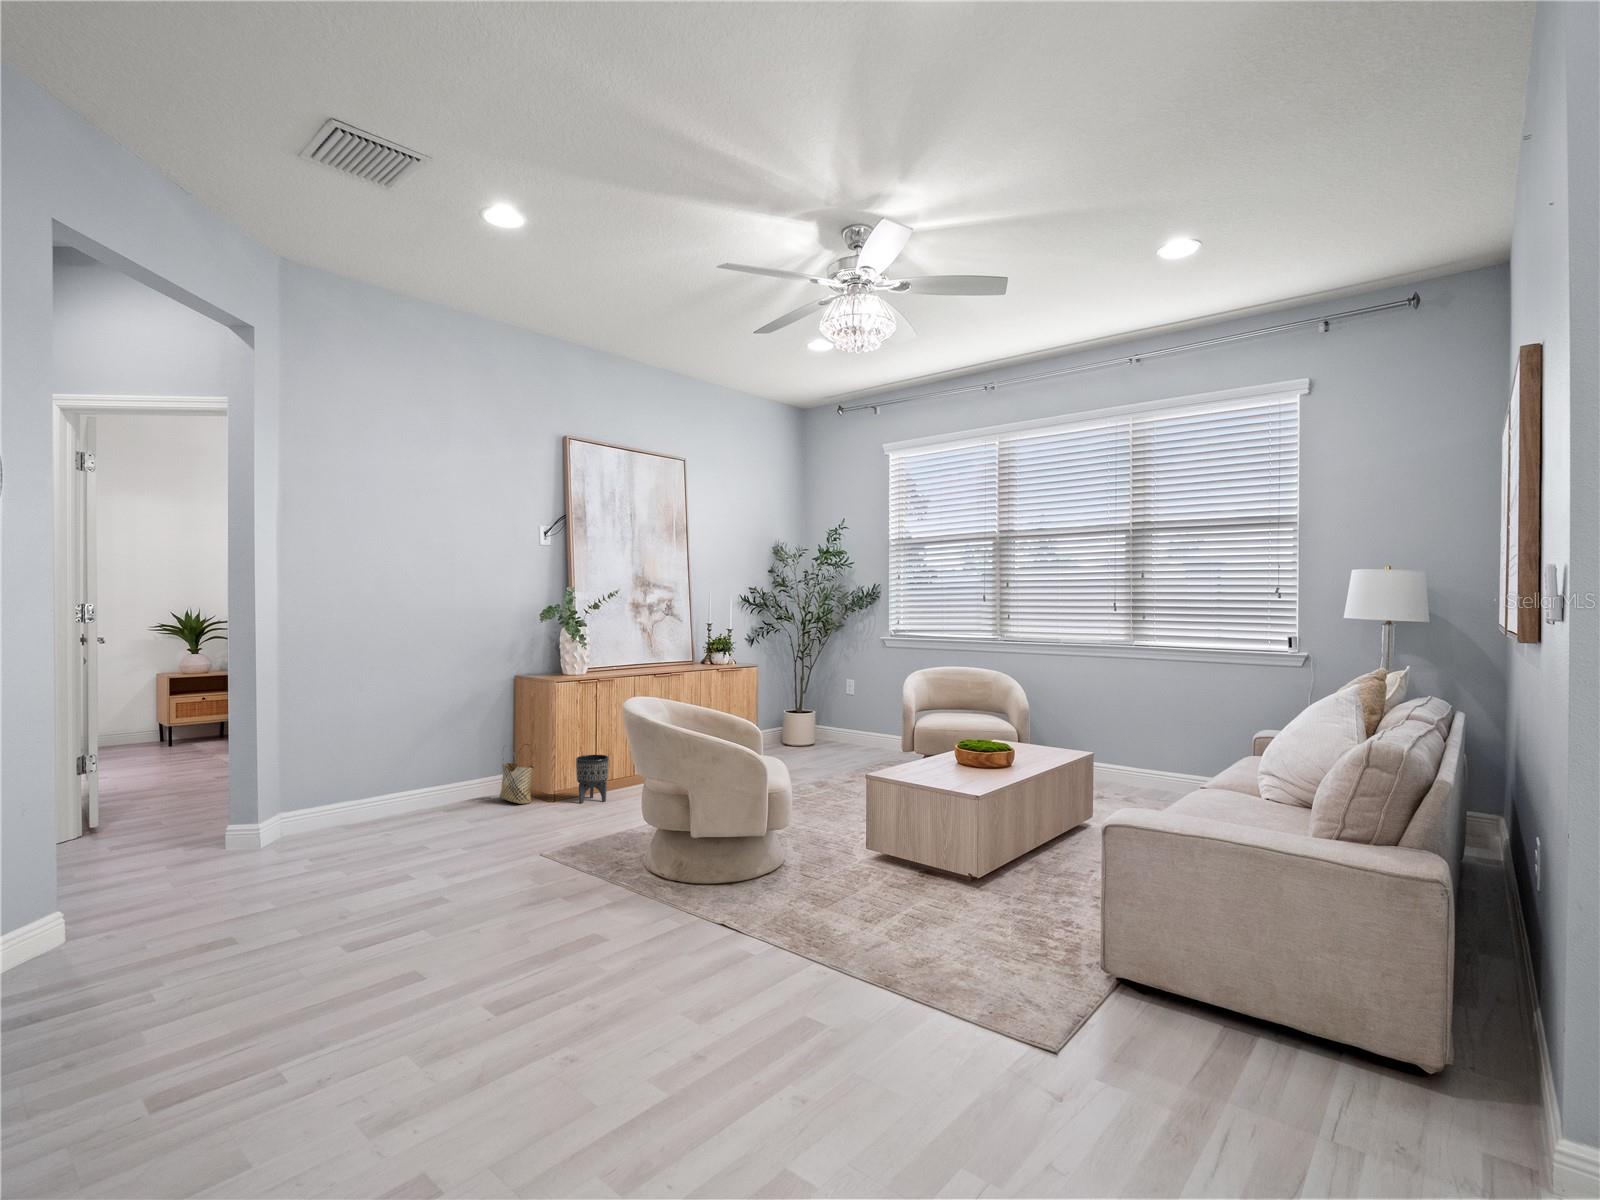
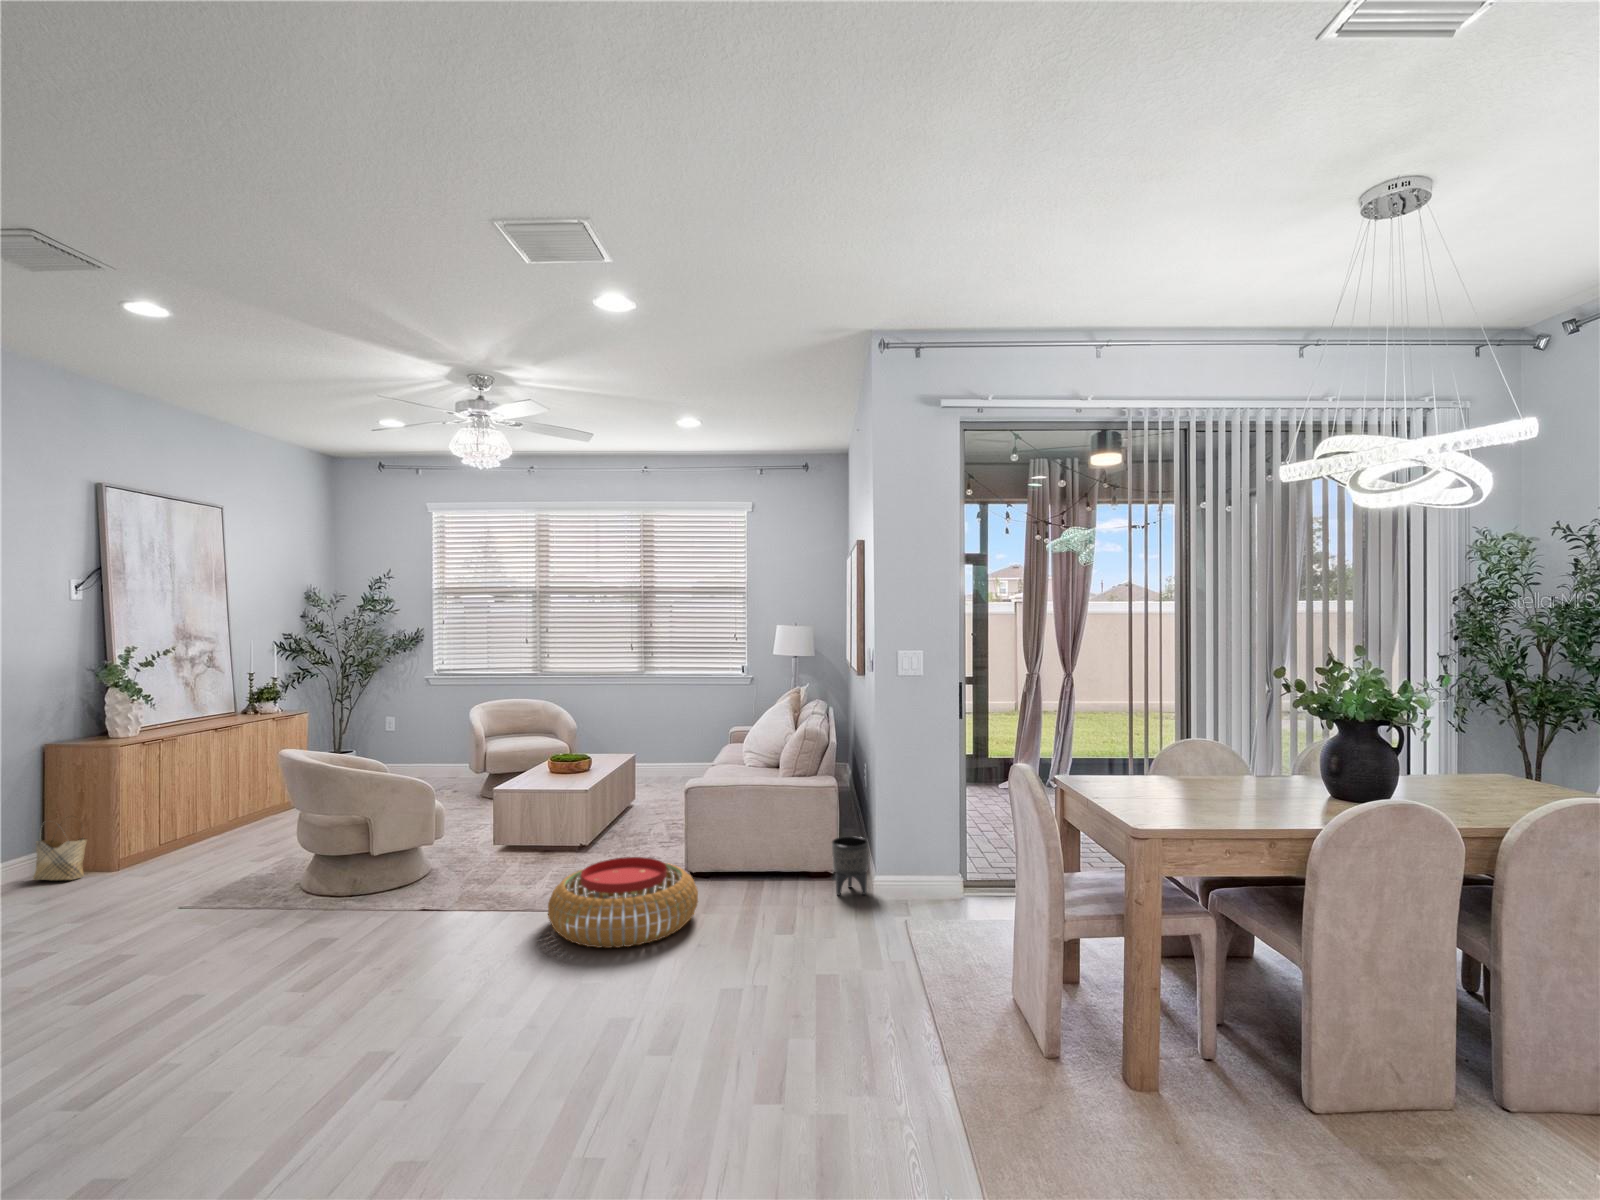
planter: present [576,755,609,803] -> present [832,836,869,895]
pouf: none [828,920,1087,1101] -> present [548,857,698,948]

